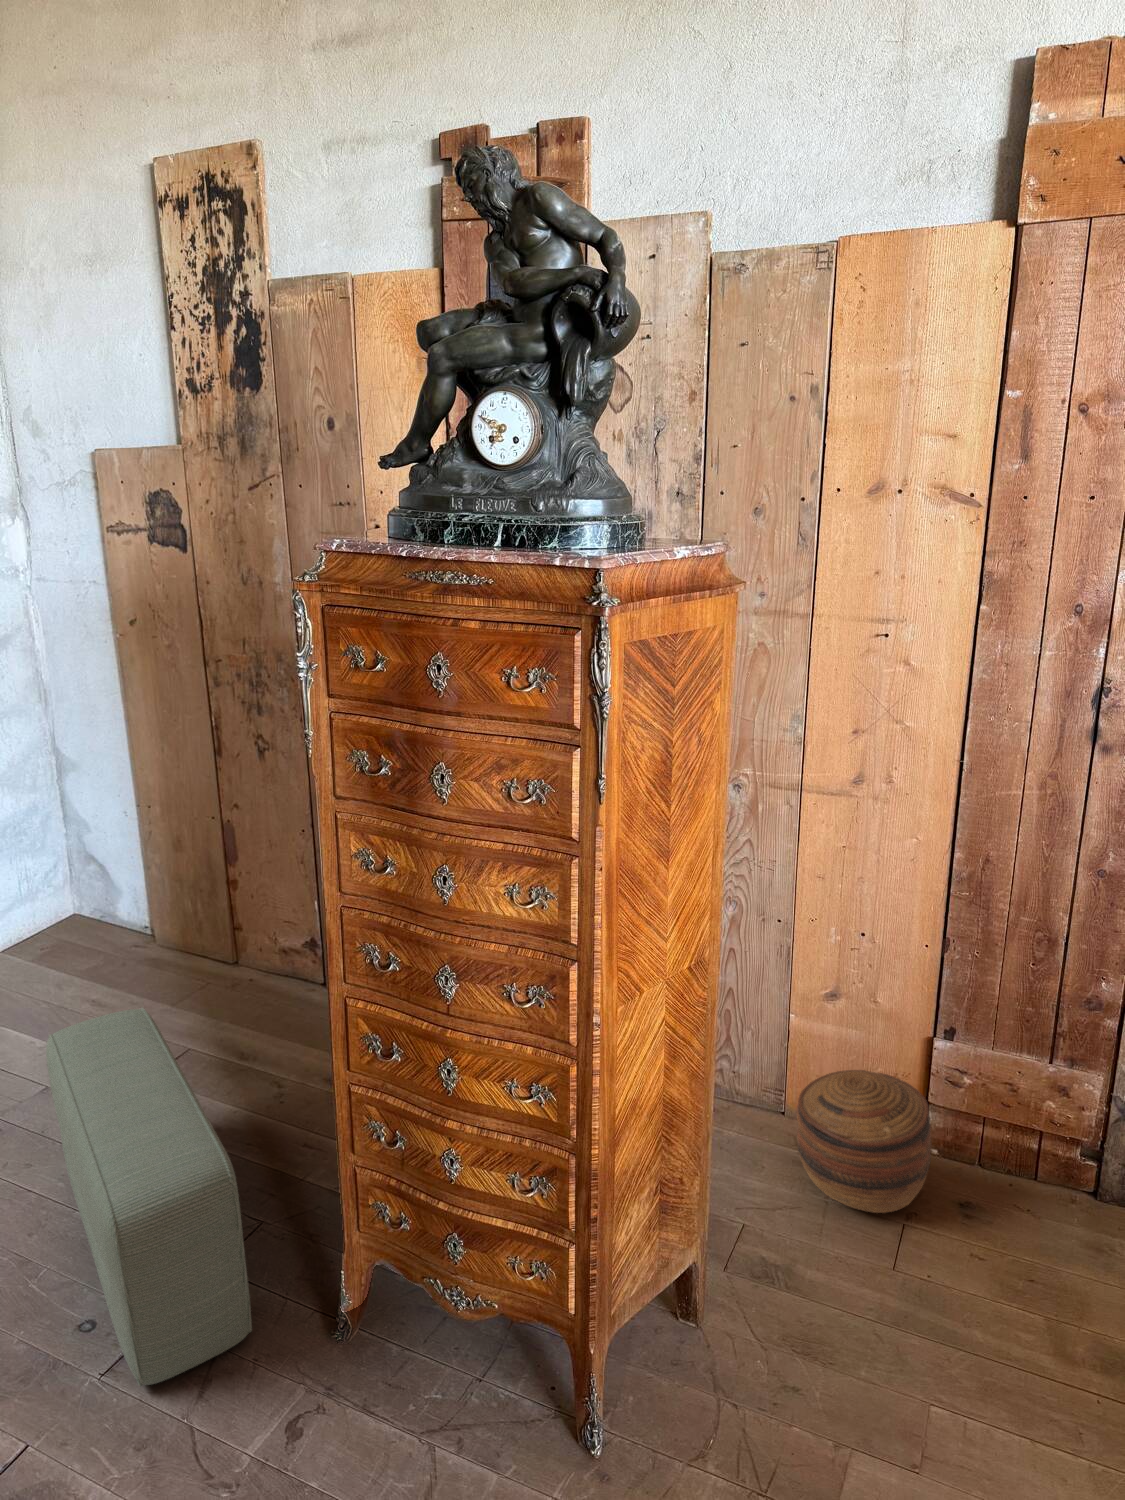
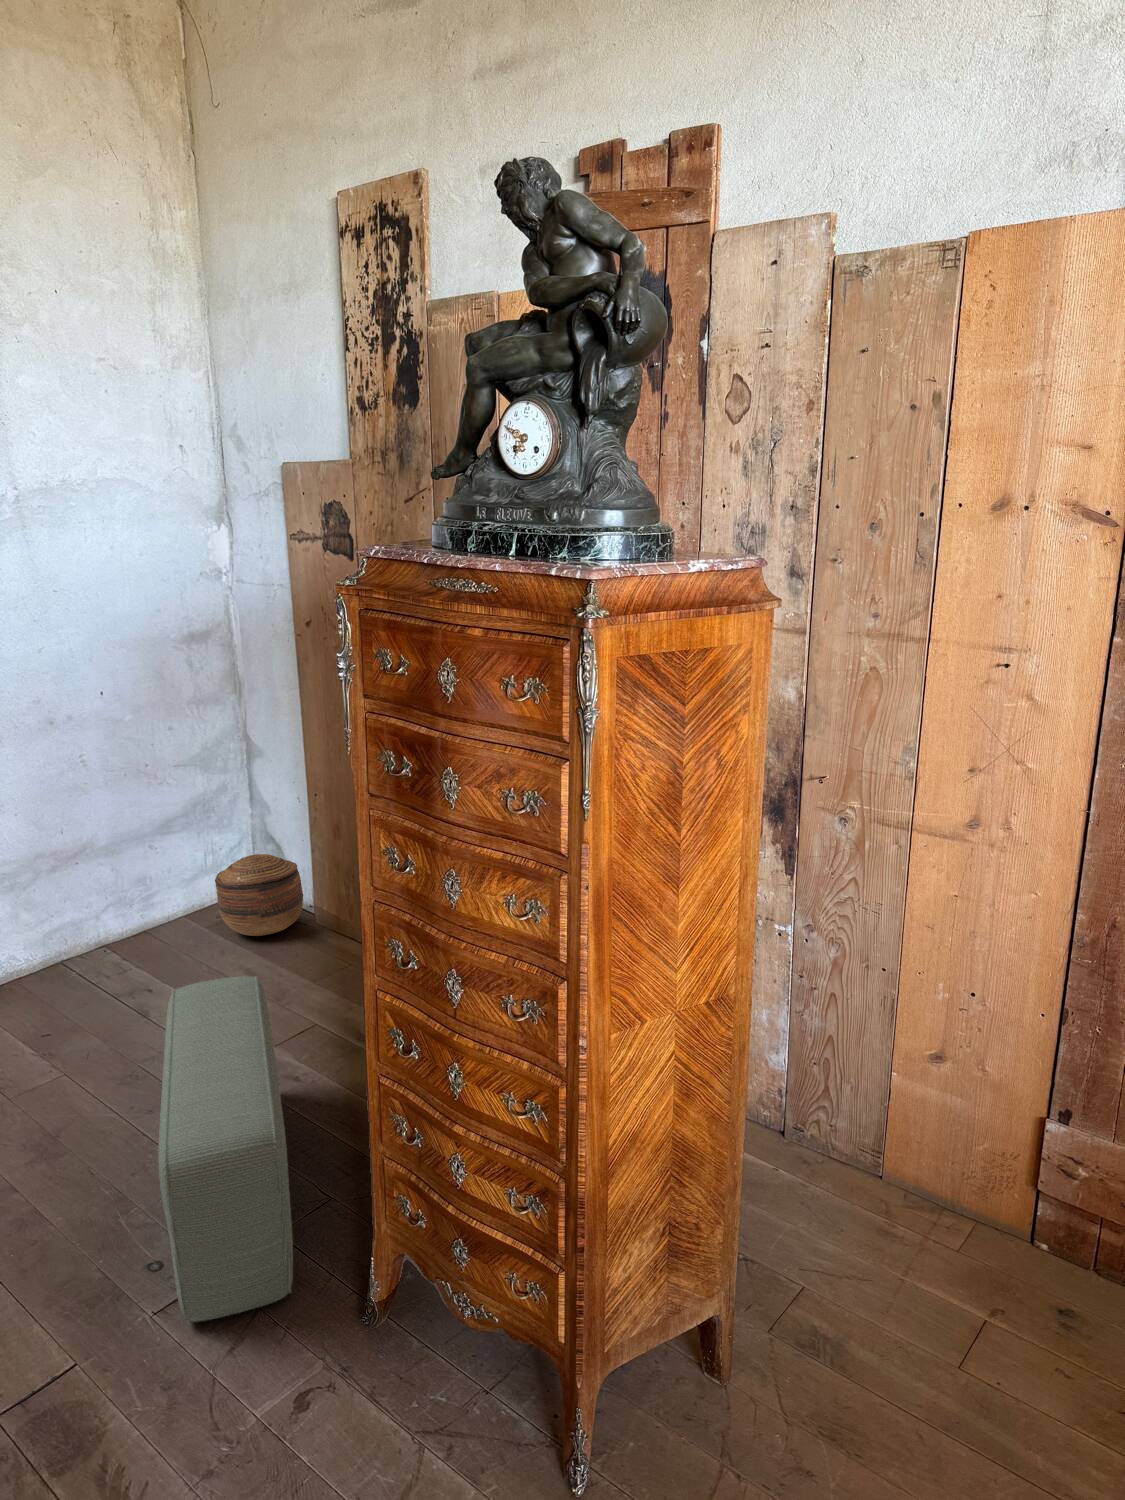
basket: present [797,1070,932,1213] -> present [215,854,303,936]

